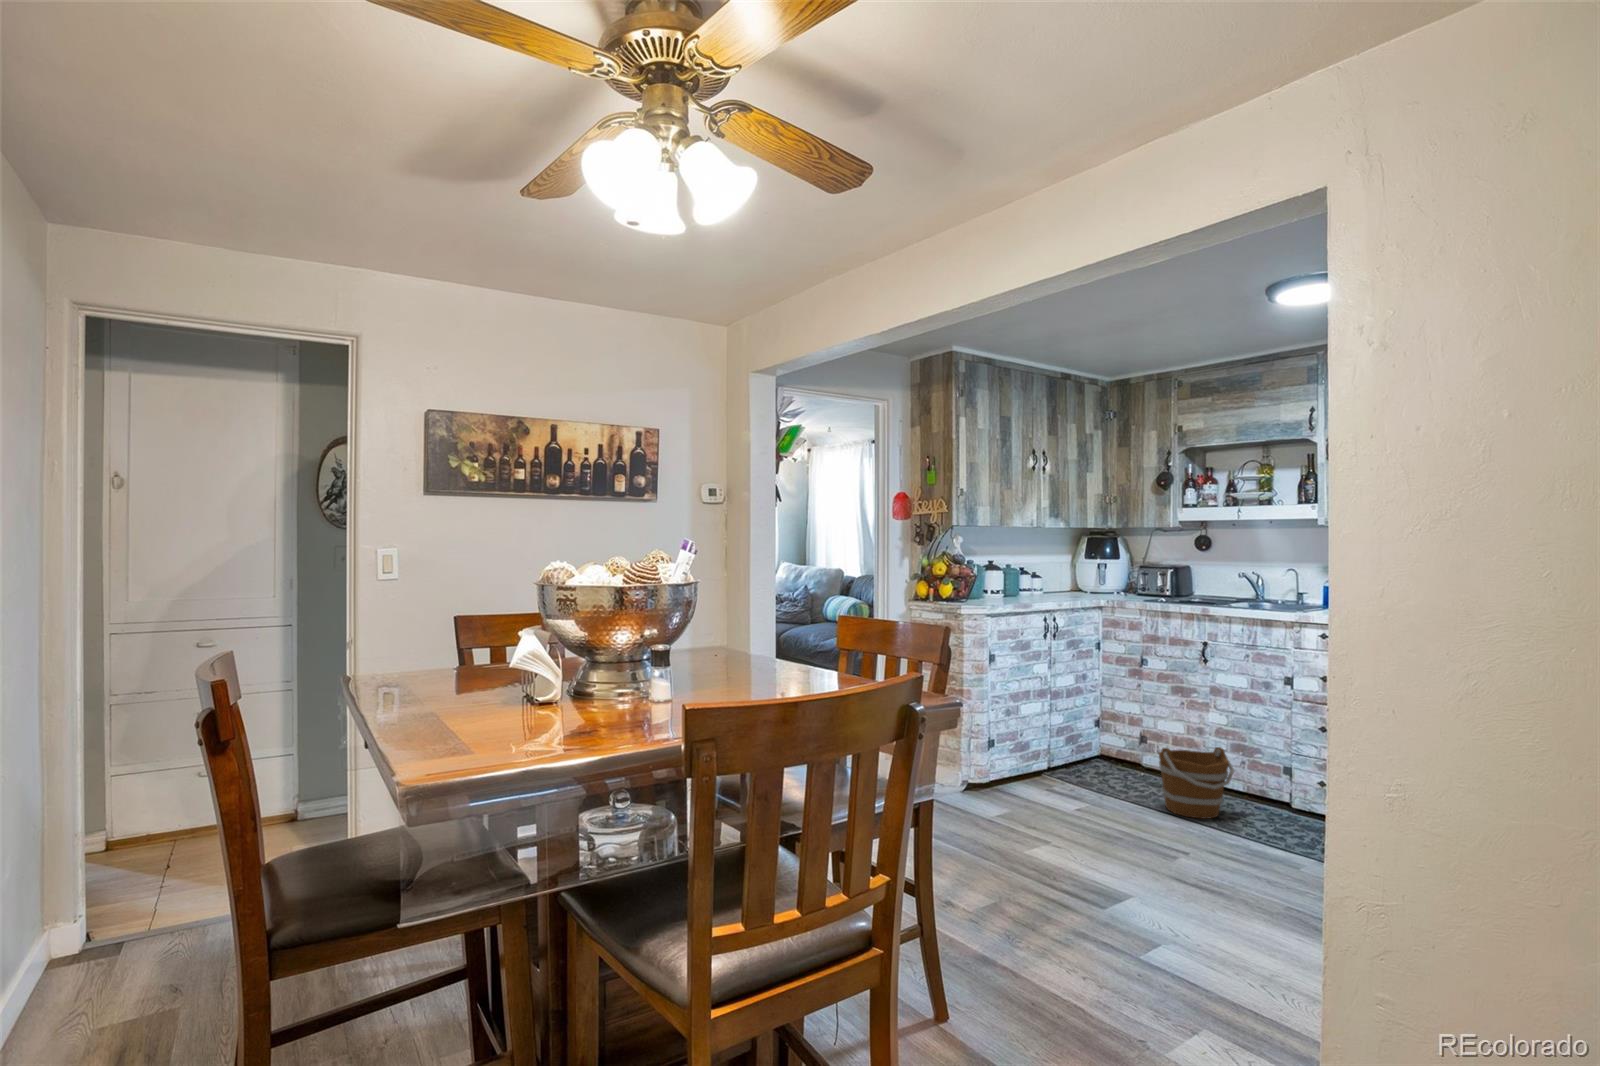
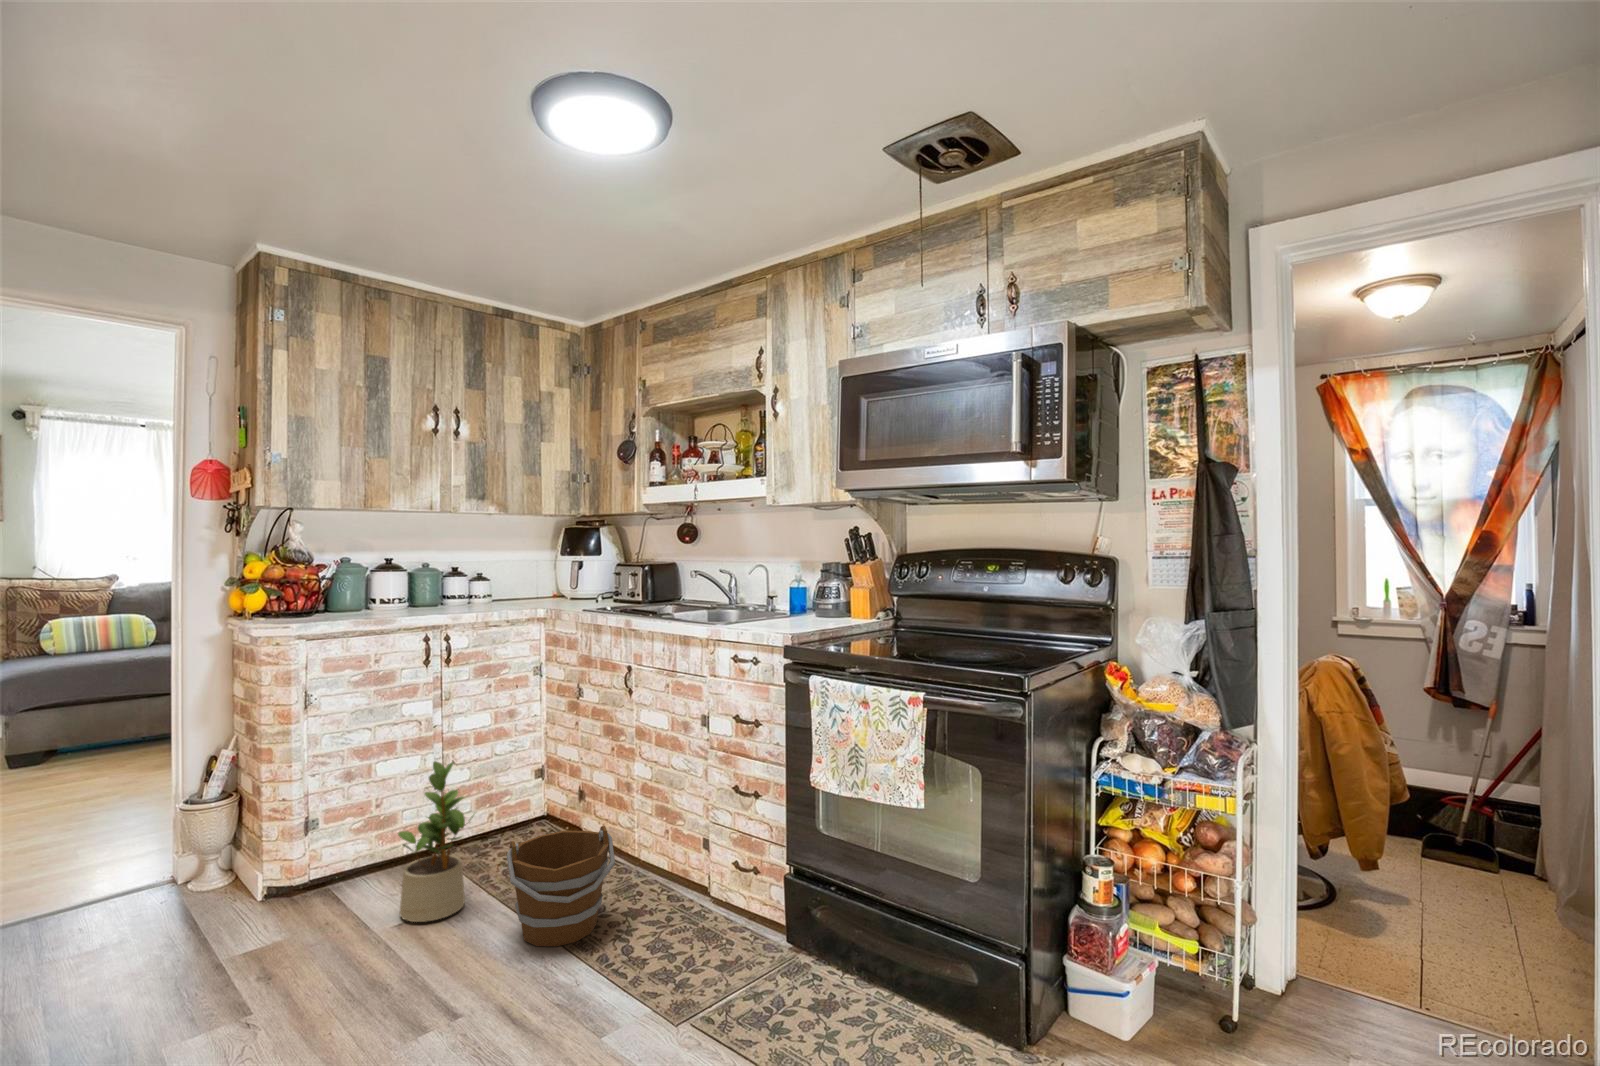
potted plant: none [1064,694,1117,798] -> present [398,761,474,922]

